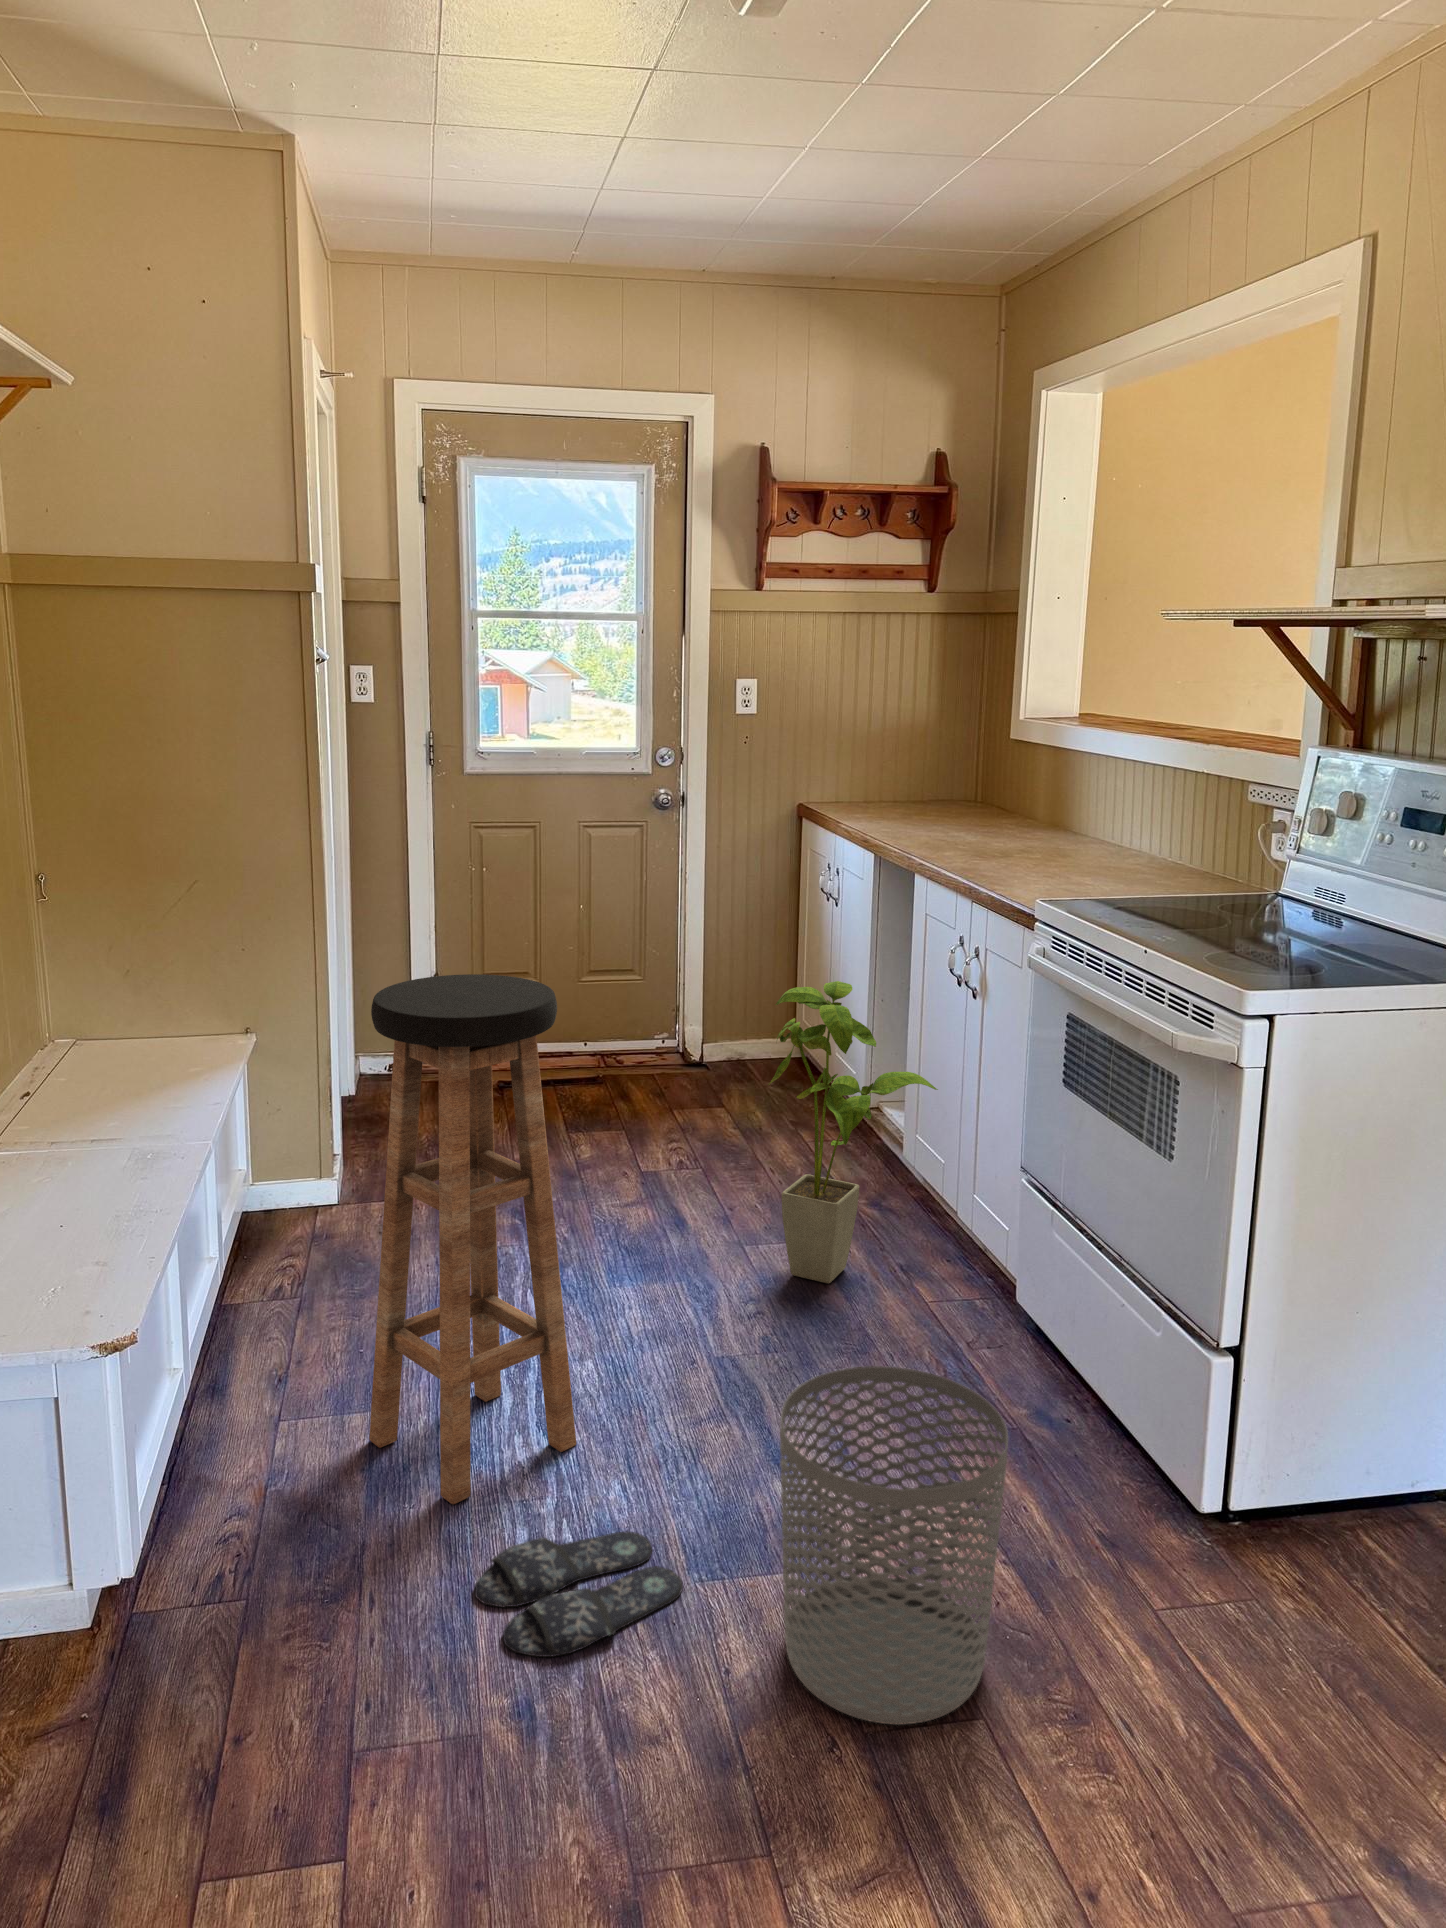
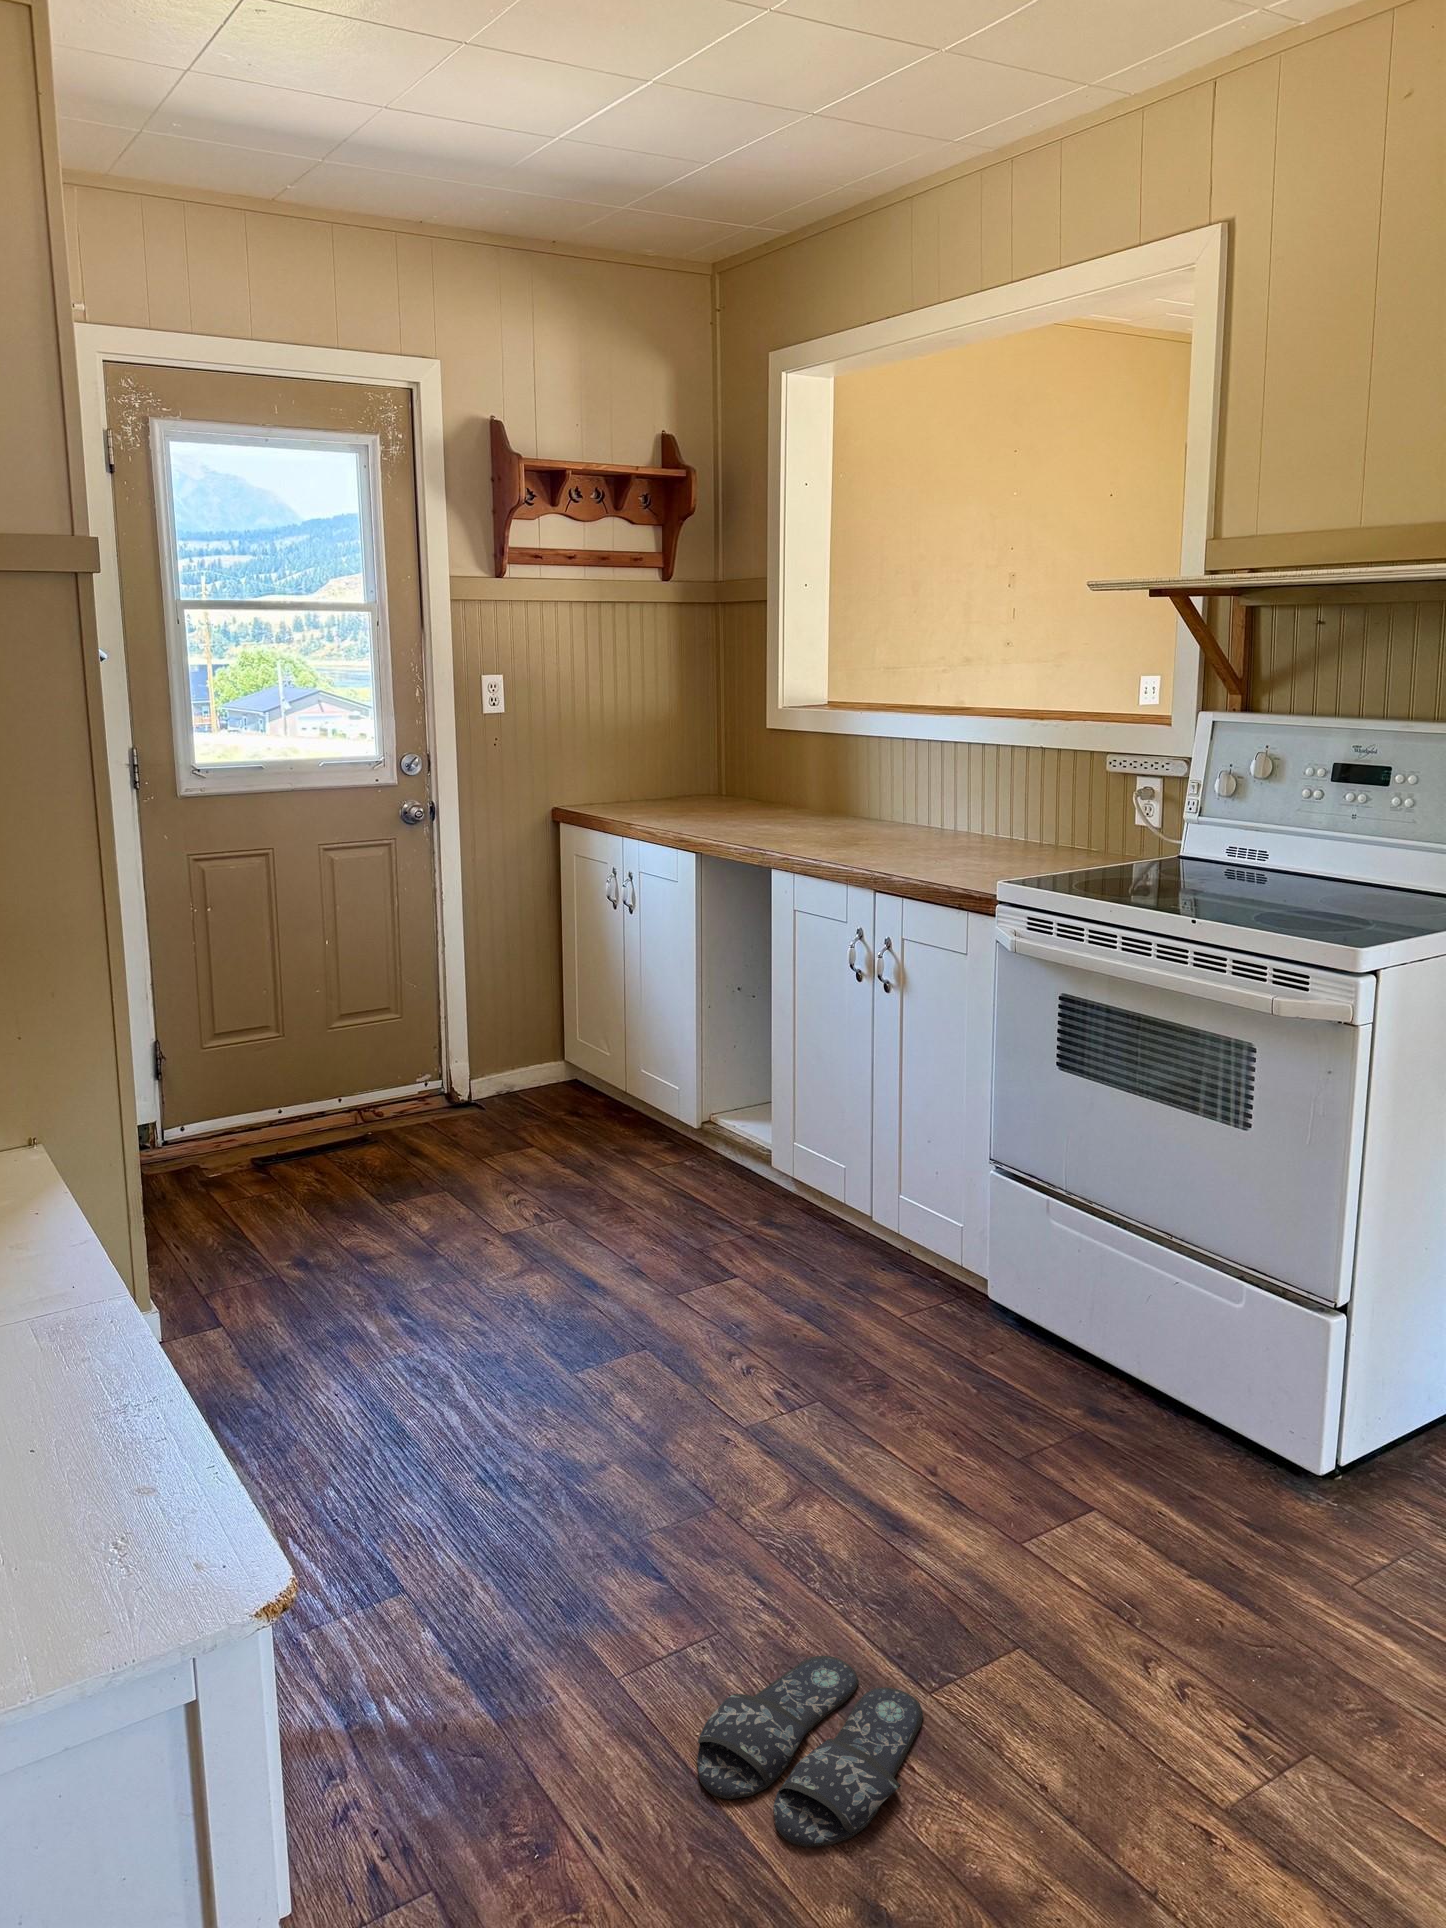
bar stool: present [369,974,576,1504] -> none [424,1033,675,1685]
house plant: present [768,981,938,1283] -> none [704,993,884,1319]
waste bin: present [780,1366,1008,1725] -> none [1052,1398,1314,1794]

